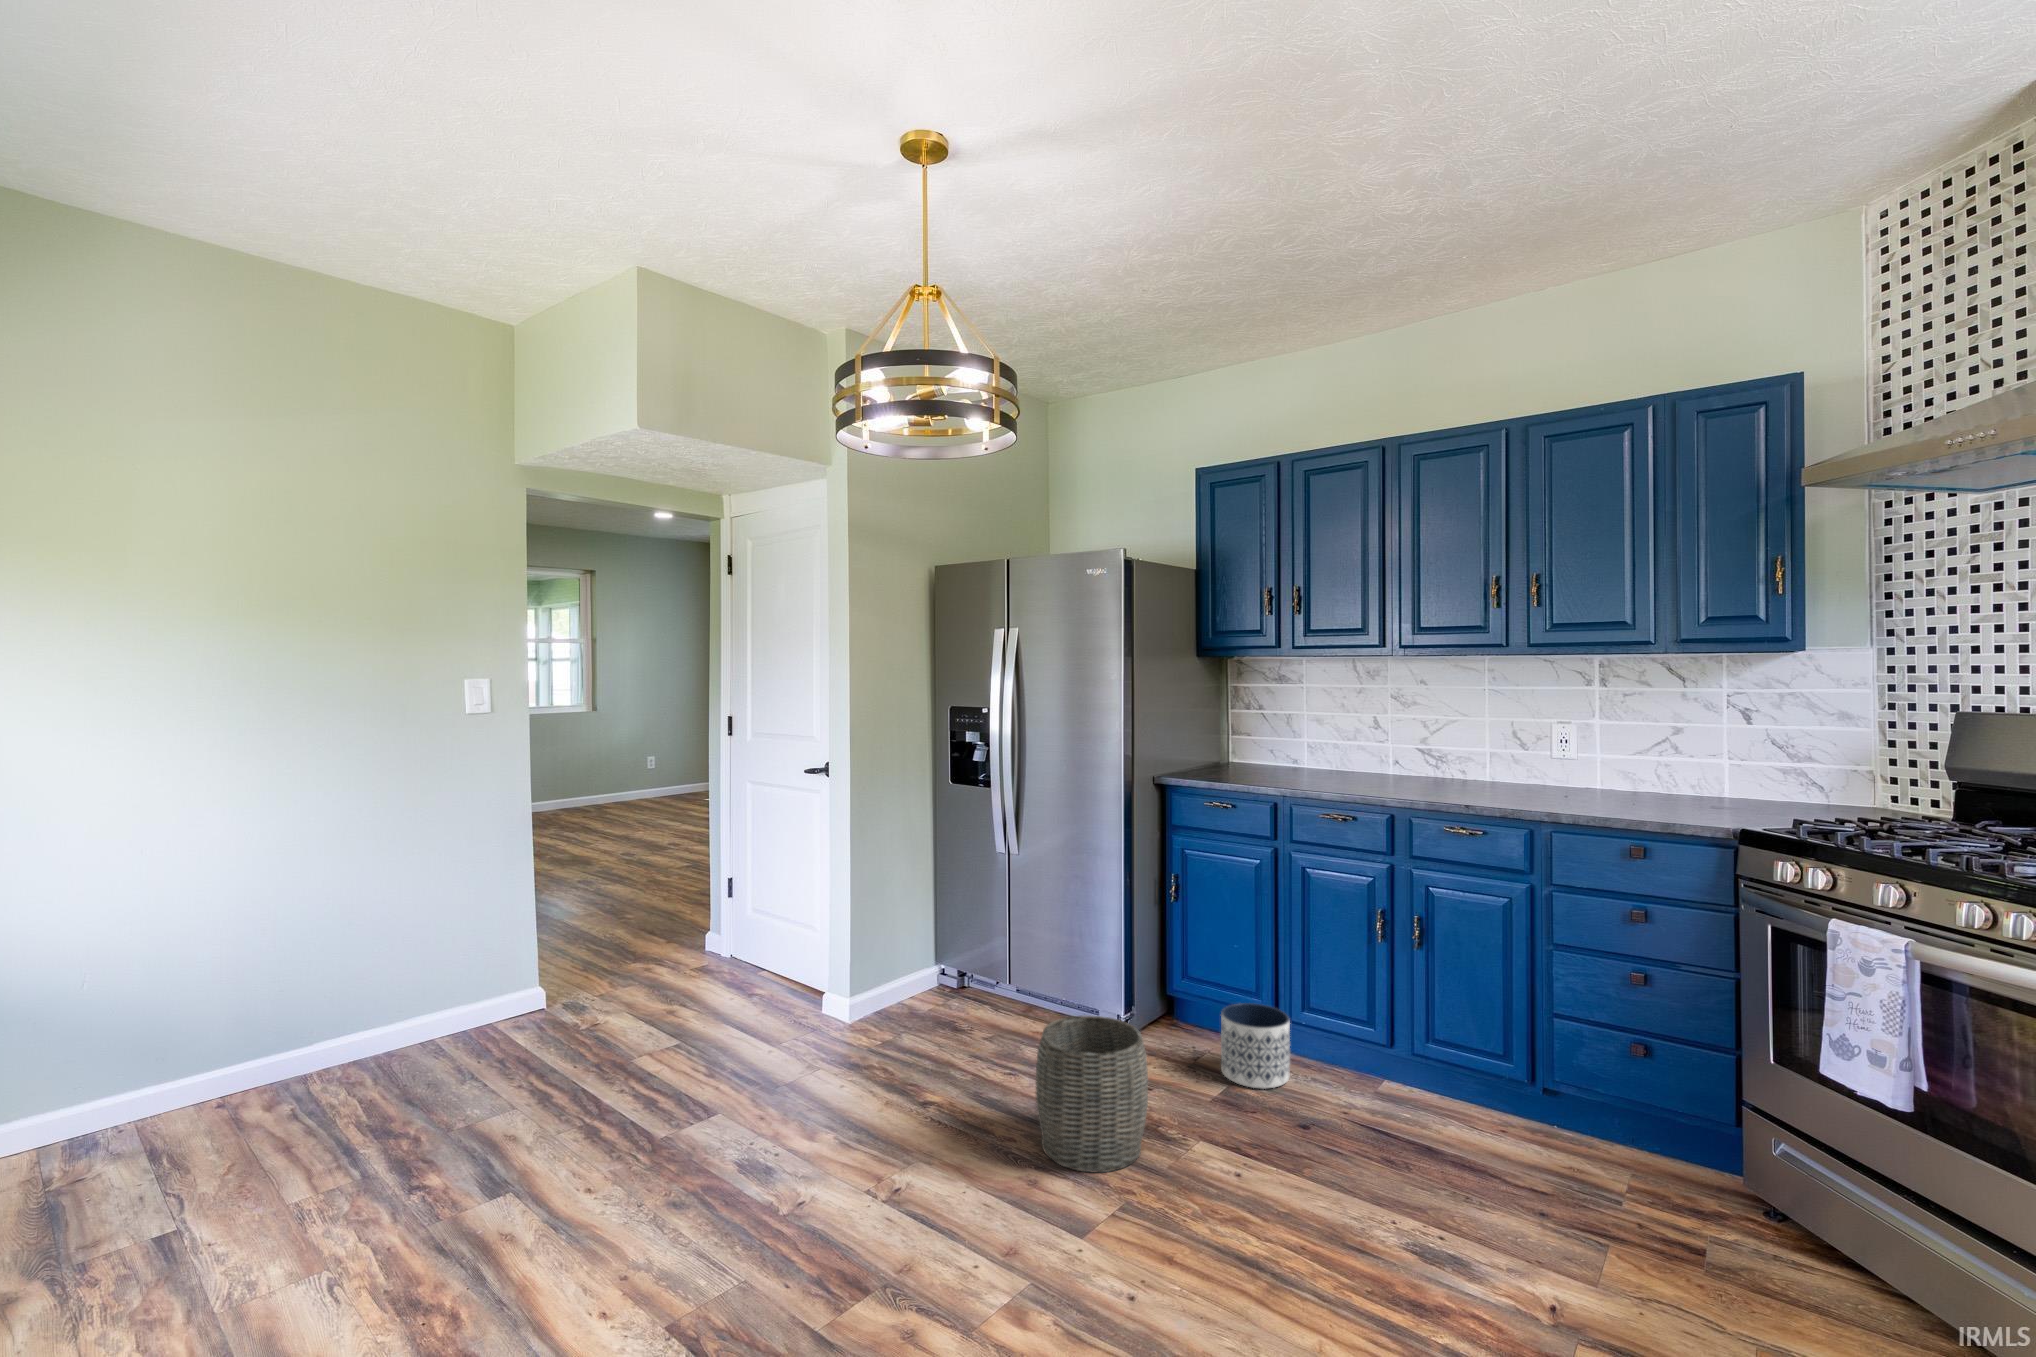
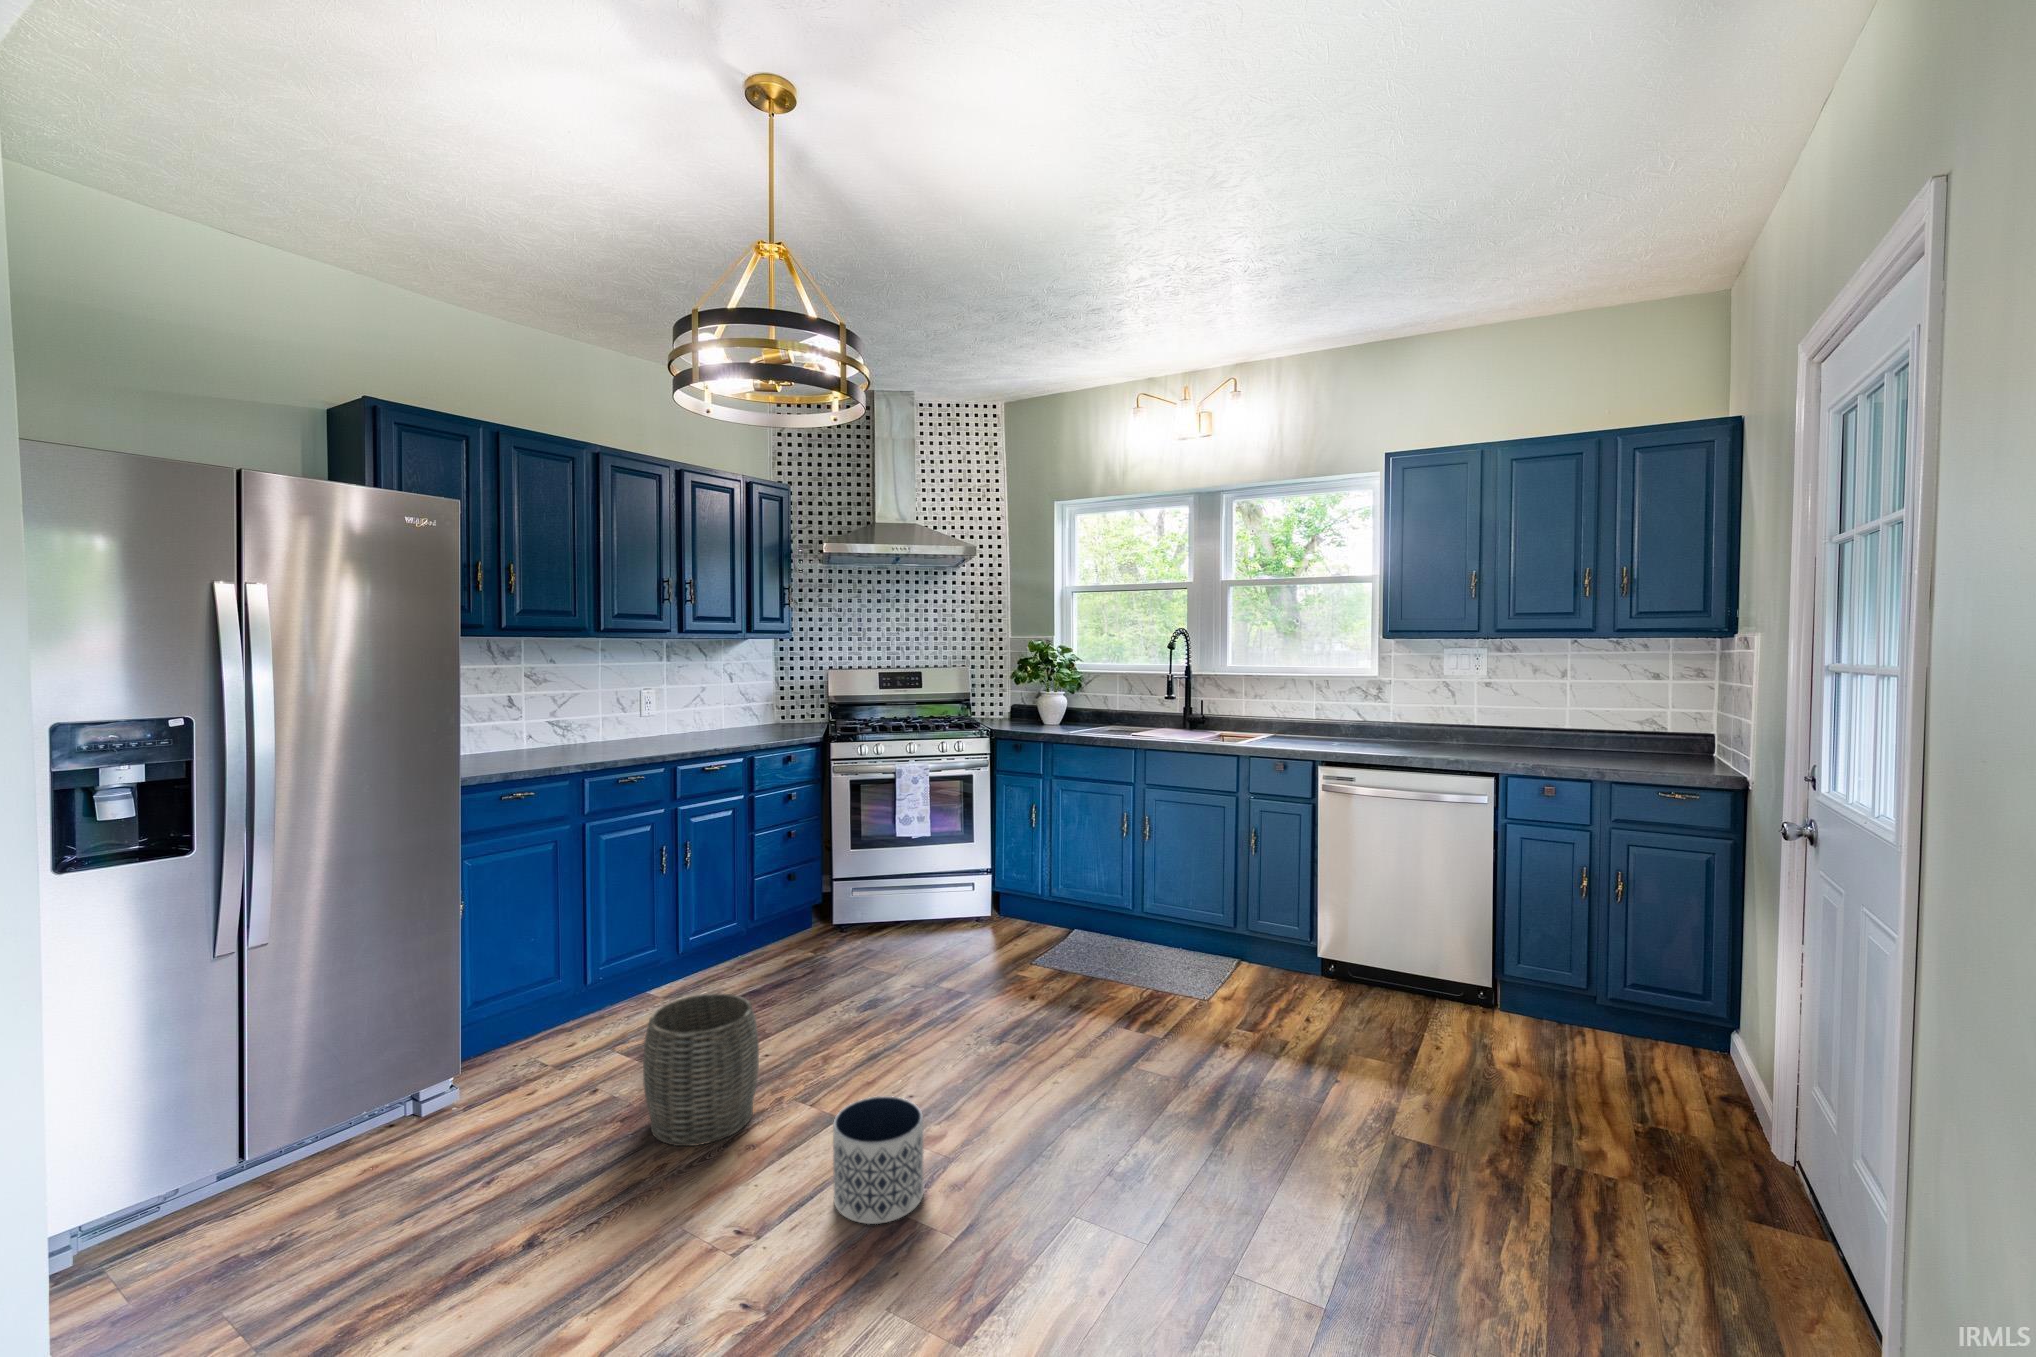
planter: present [1221,1003,1290,1089] -> present [833,1096,923,1224]

